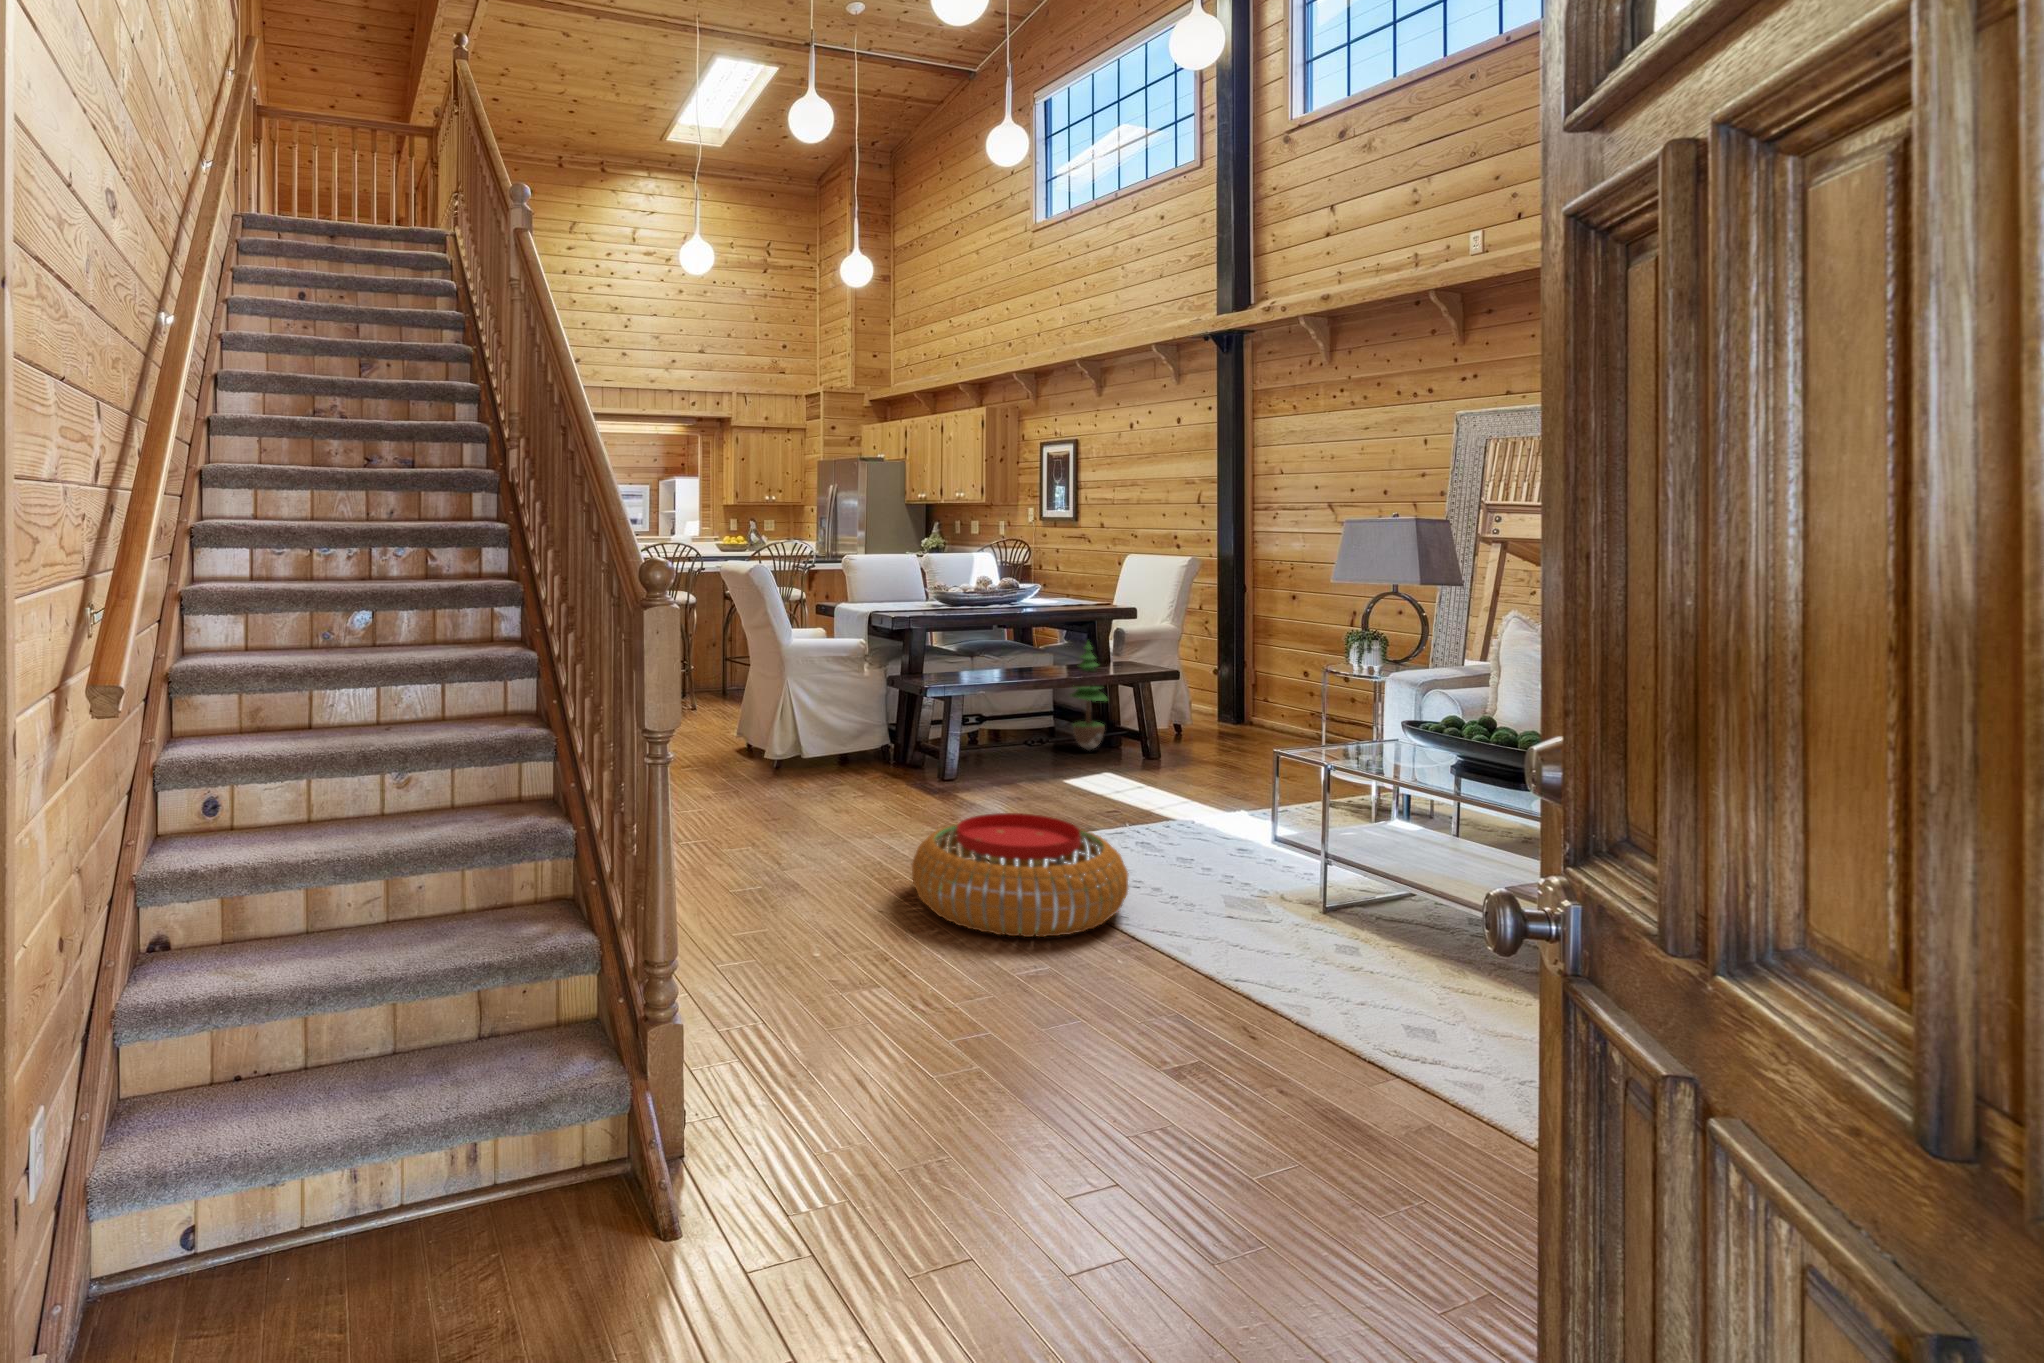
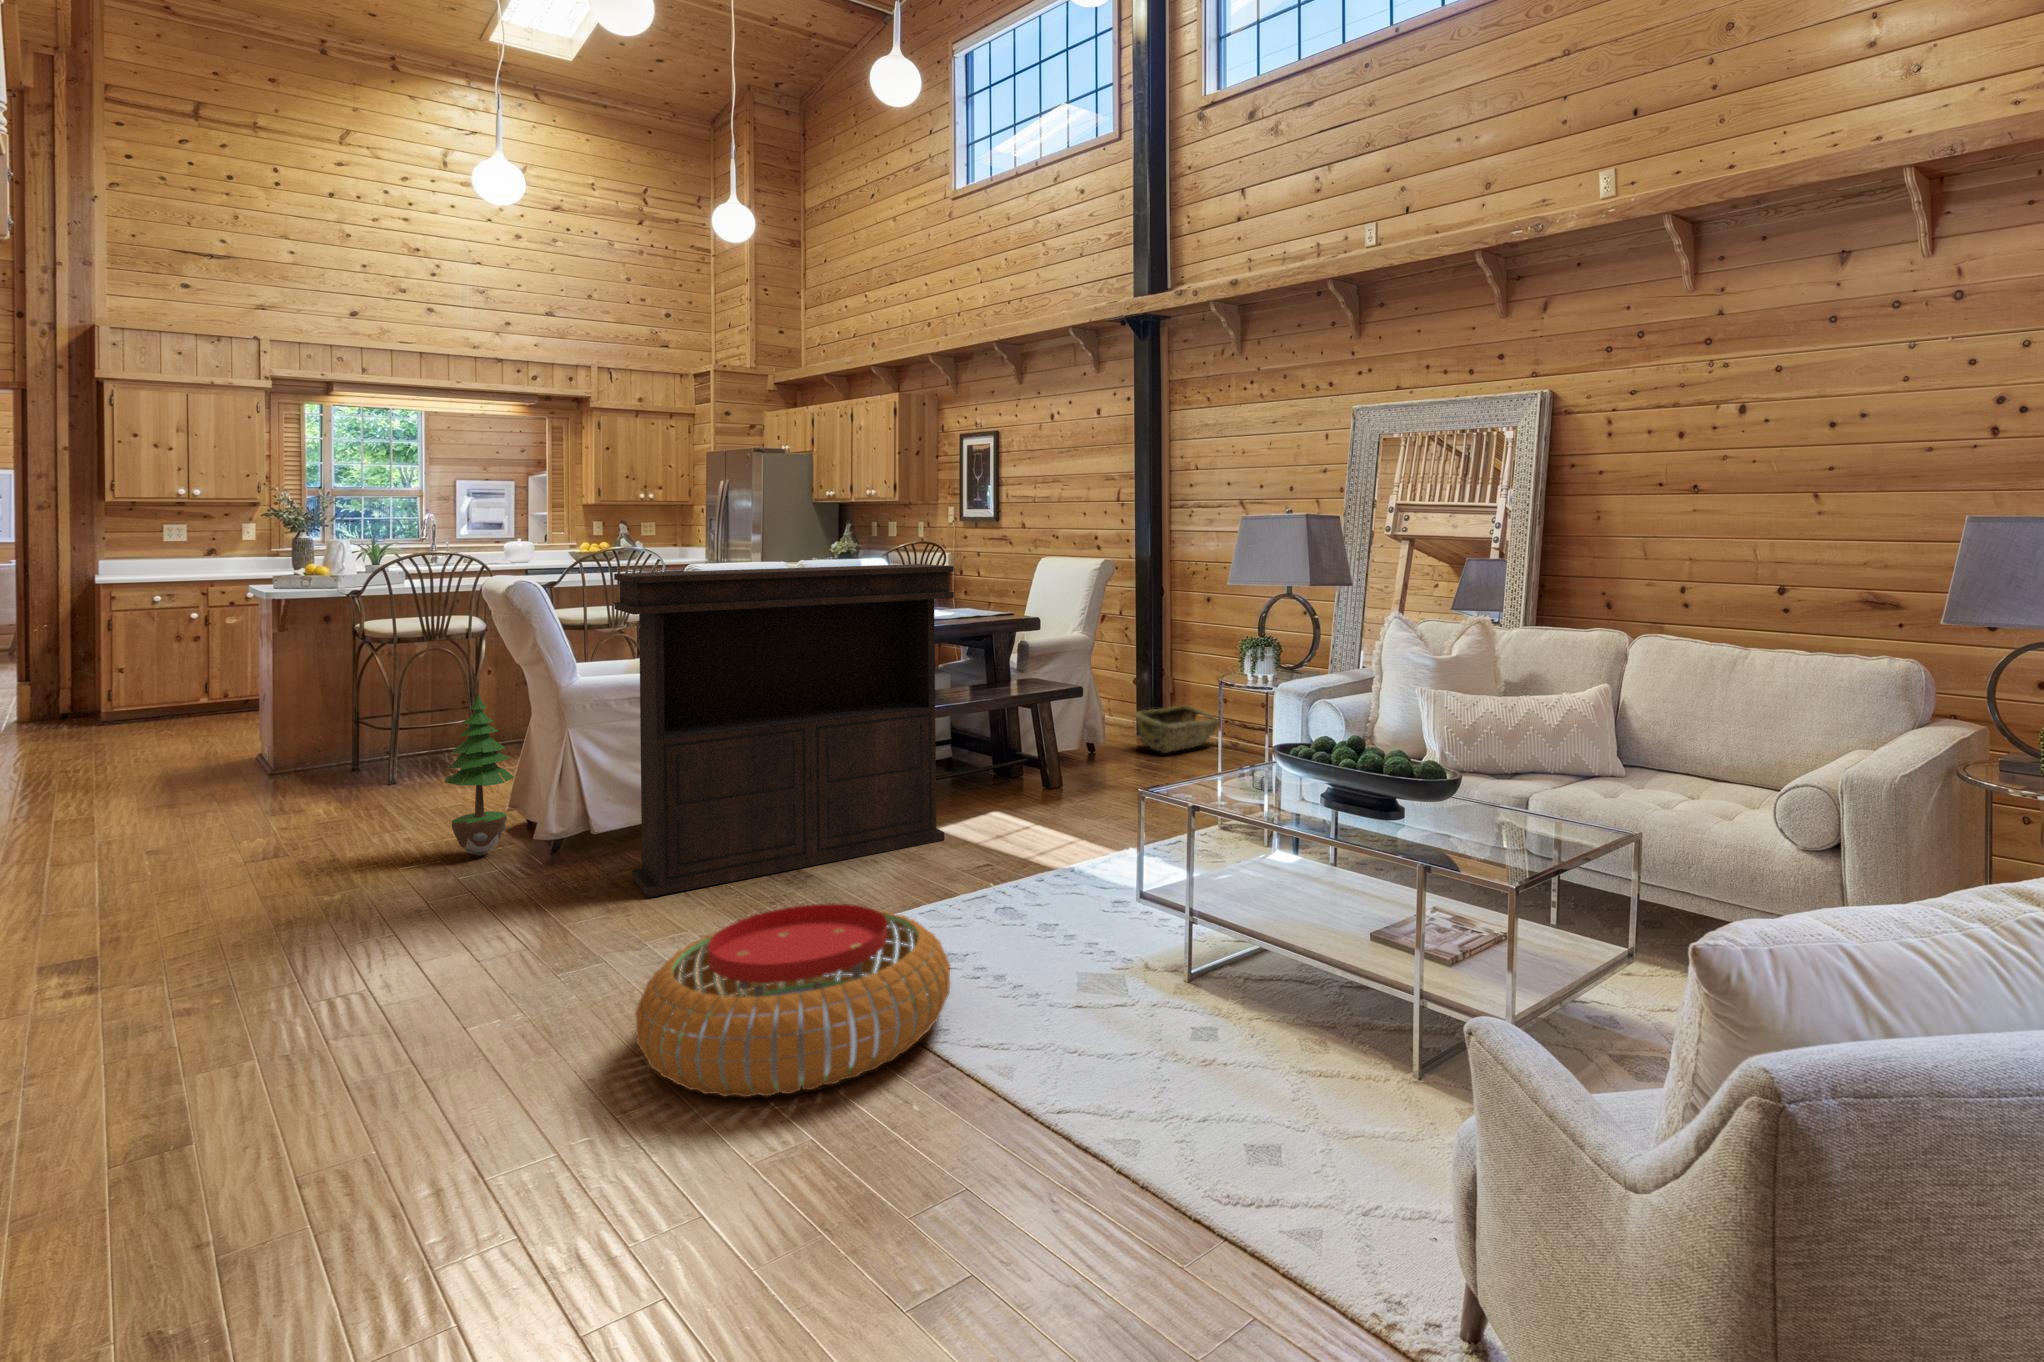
console table: none [833,559,1081,806] -> present [614,564,954,898]
potted tree: present [1070,642,1109,750] -> present [445,695,514,856]
woven basket: none [1221,695,1306,737] -> present [1135,706,1218,753]

